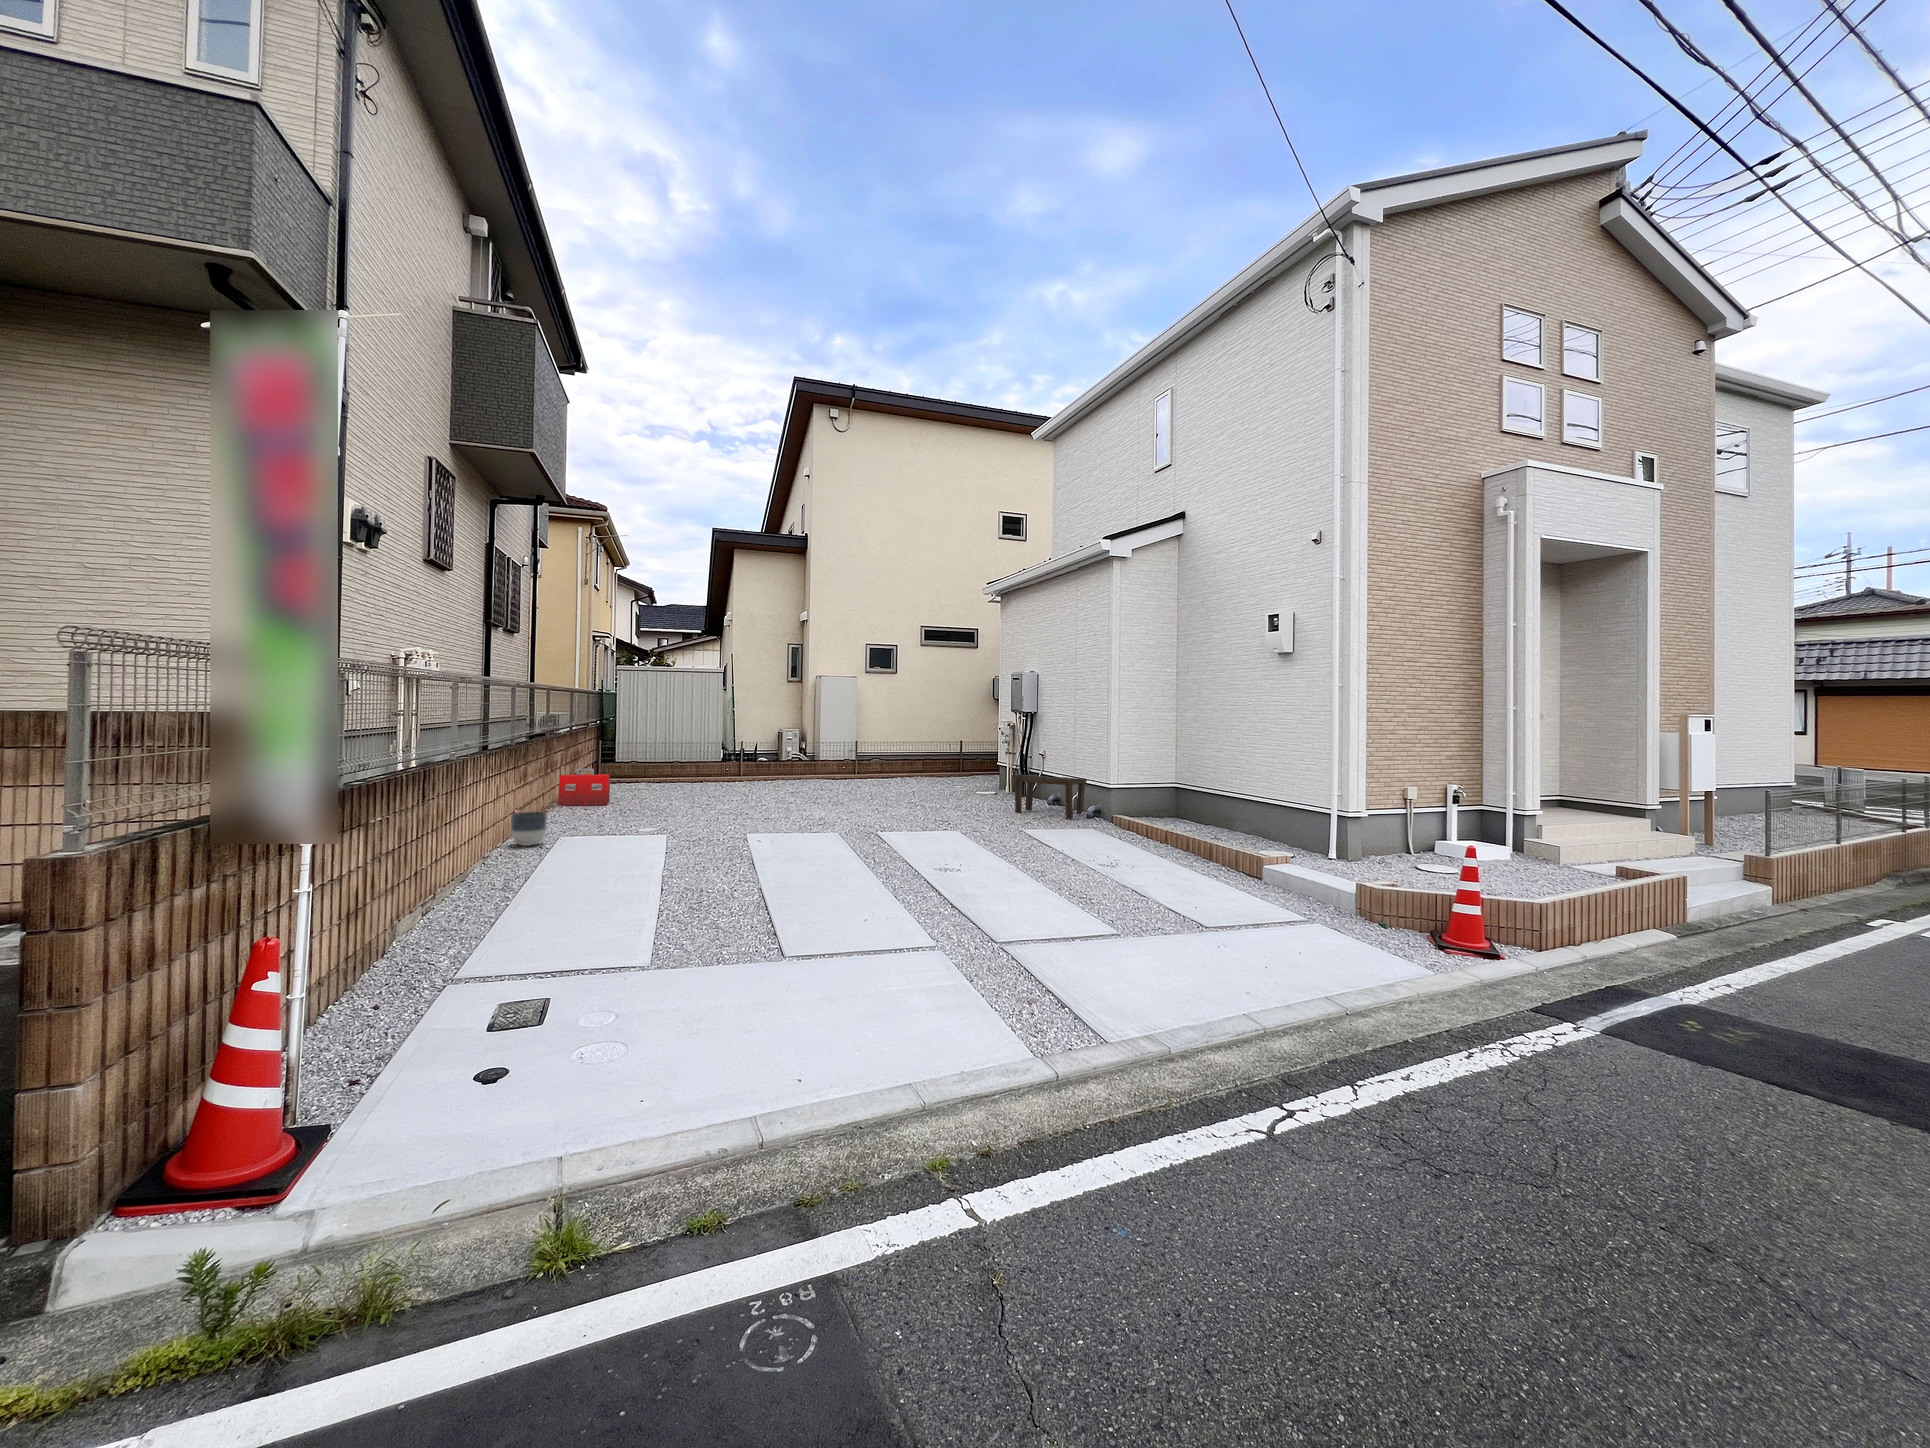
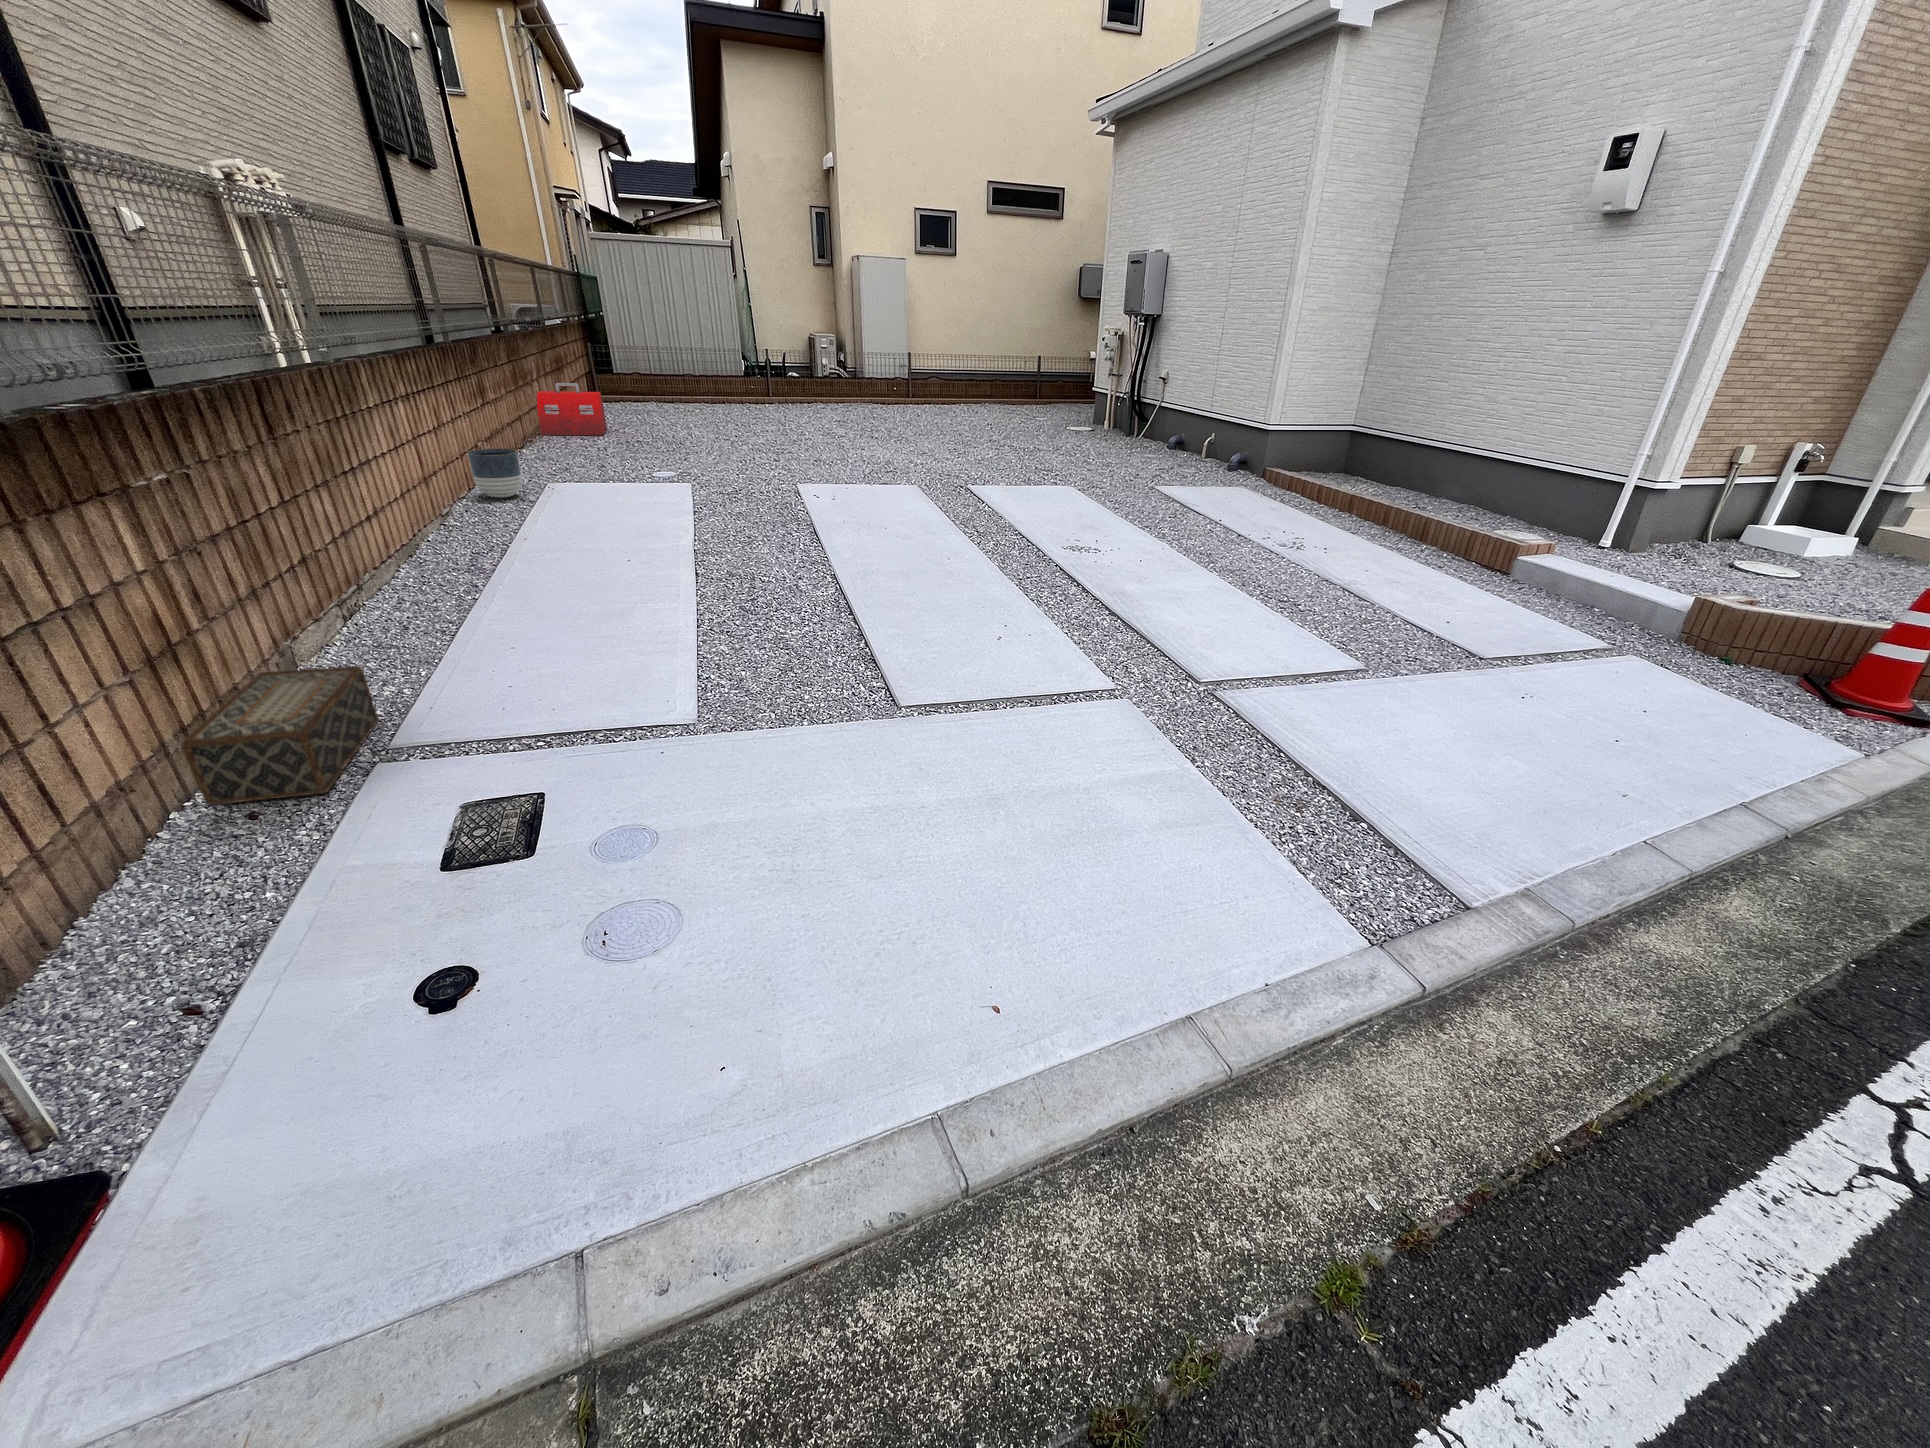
bench: present [1014,775,1087,819] -> none [1134,406,1236,471]
woven basket: none [344,929,447,1006] -> present [181,666,379,805]

